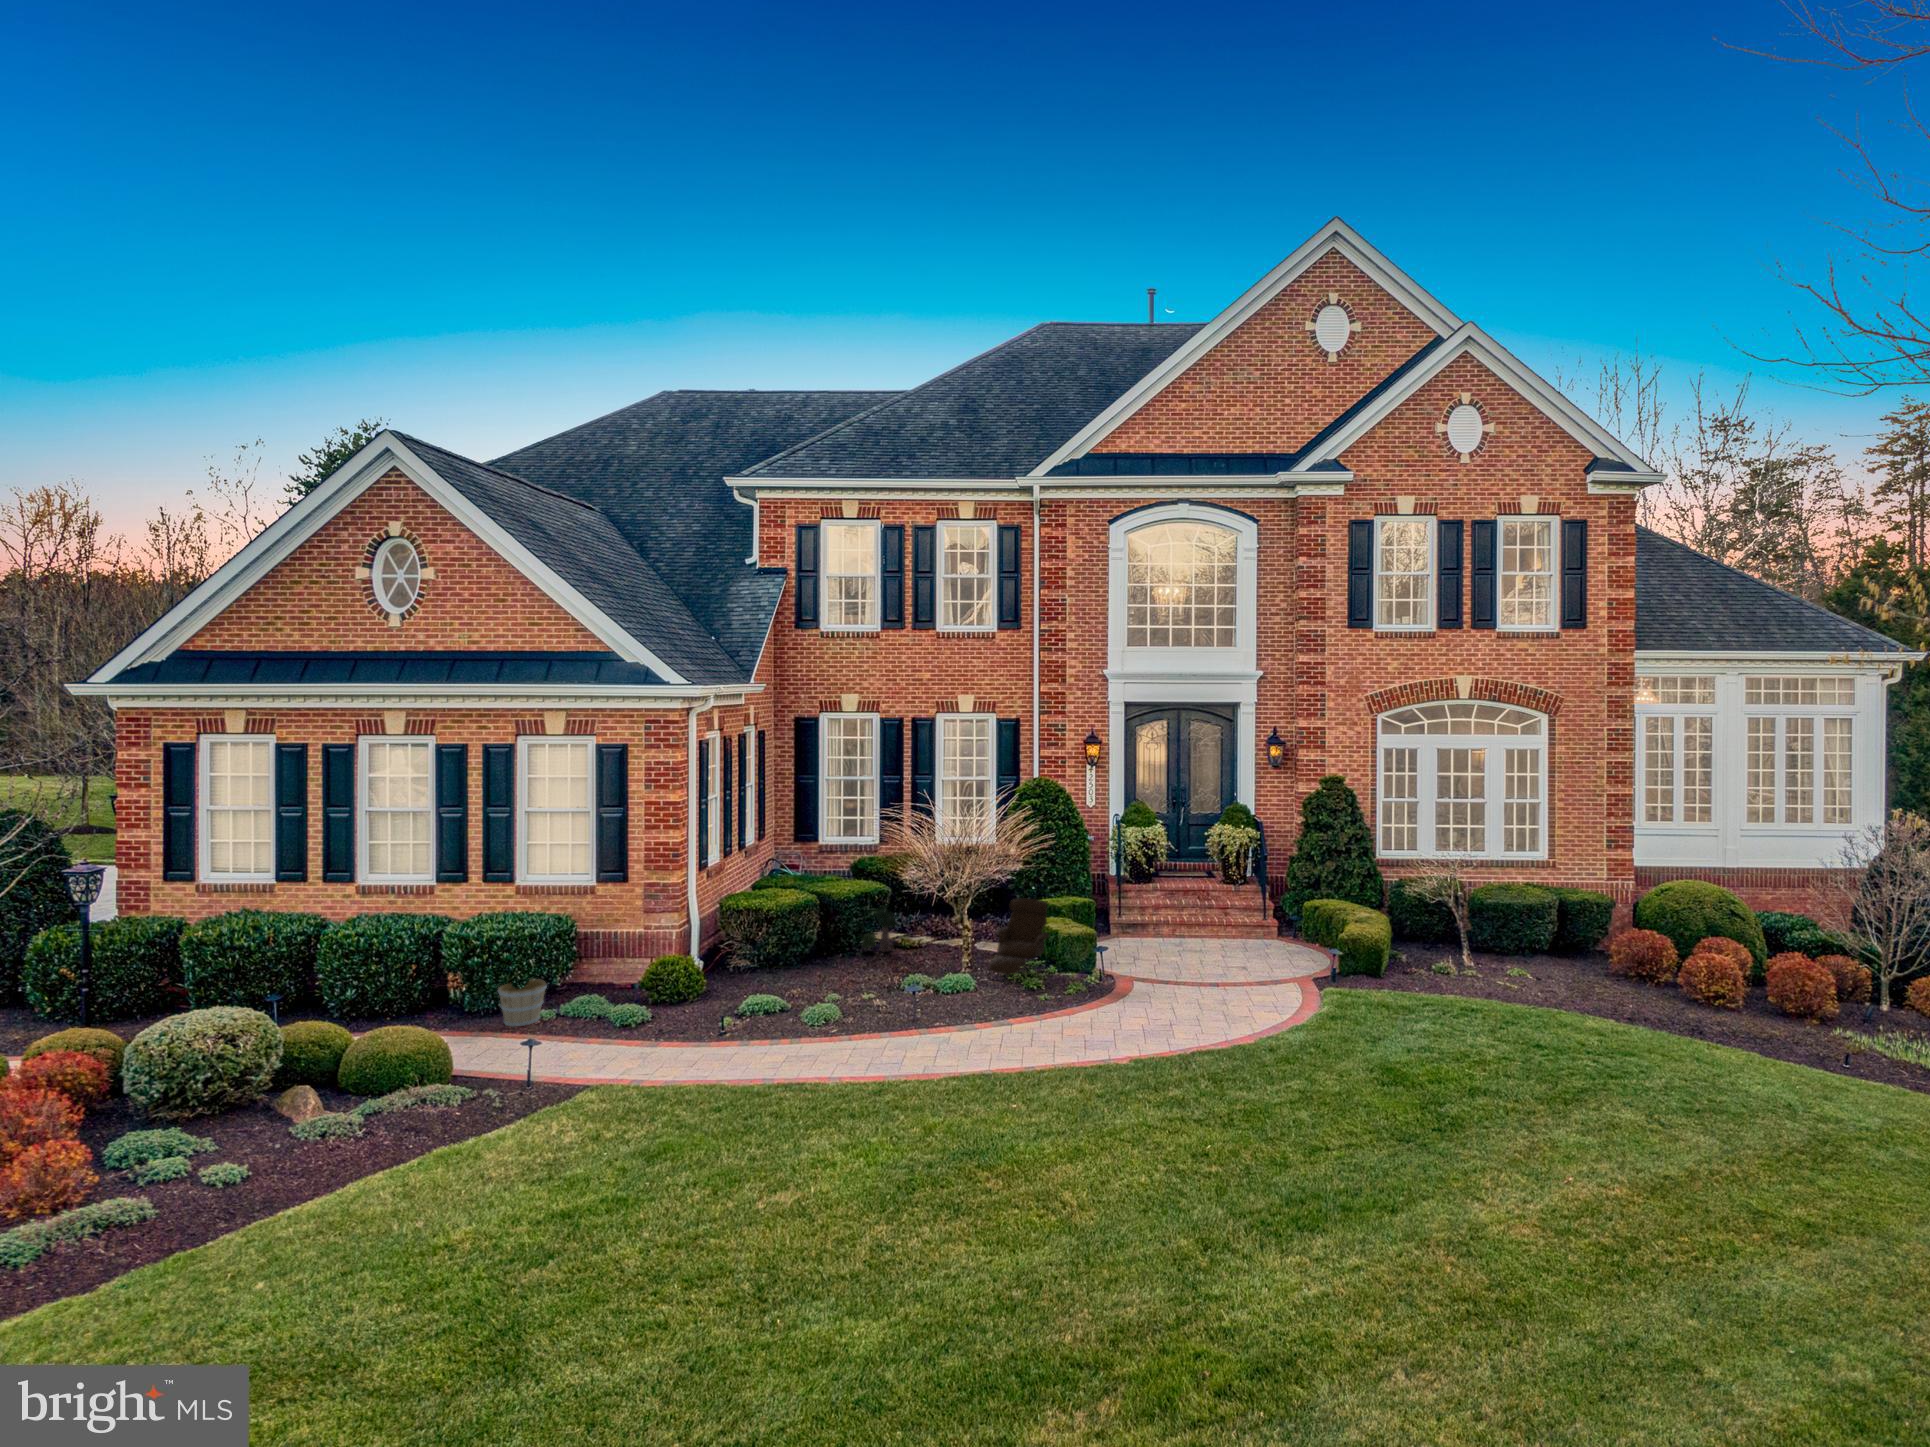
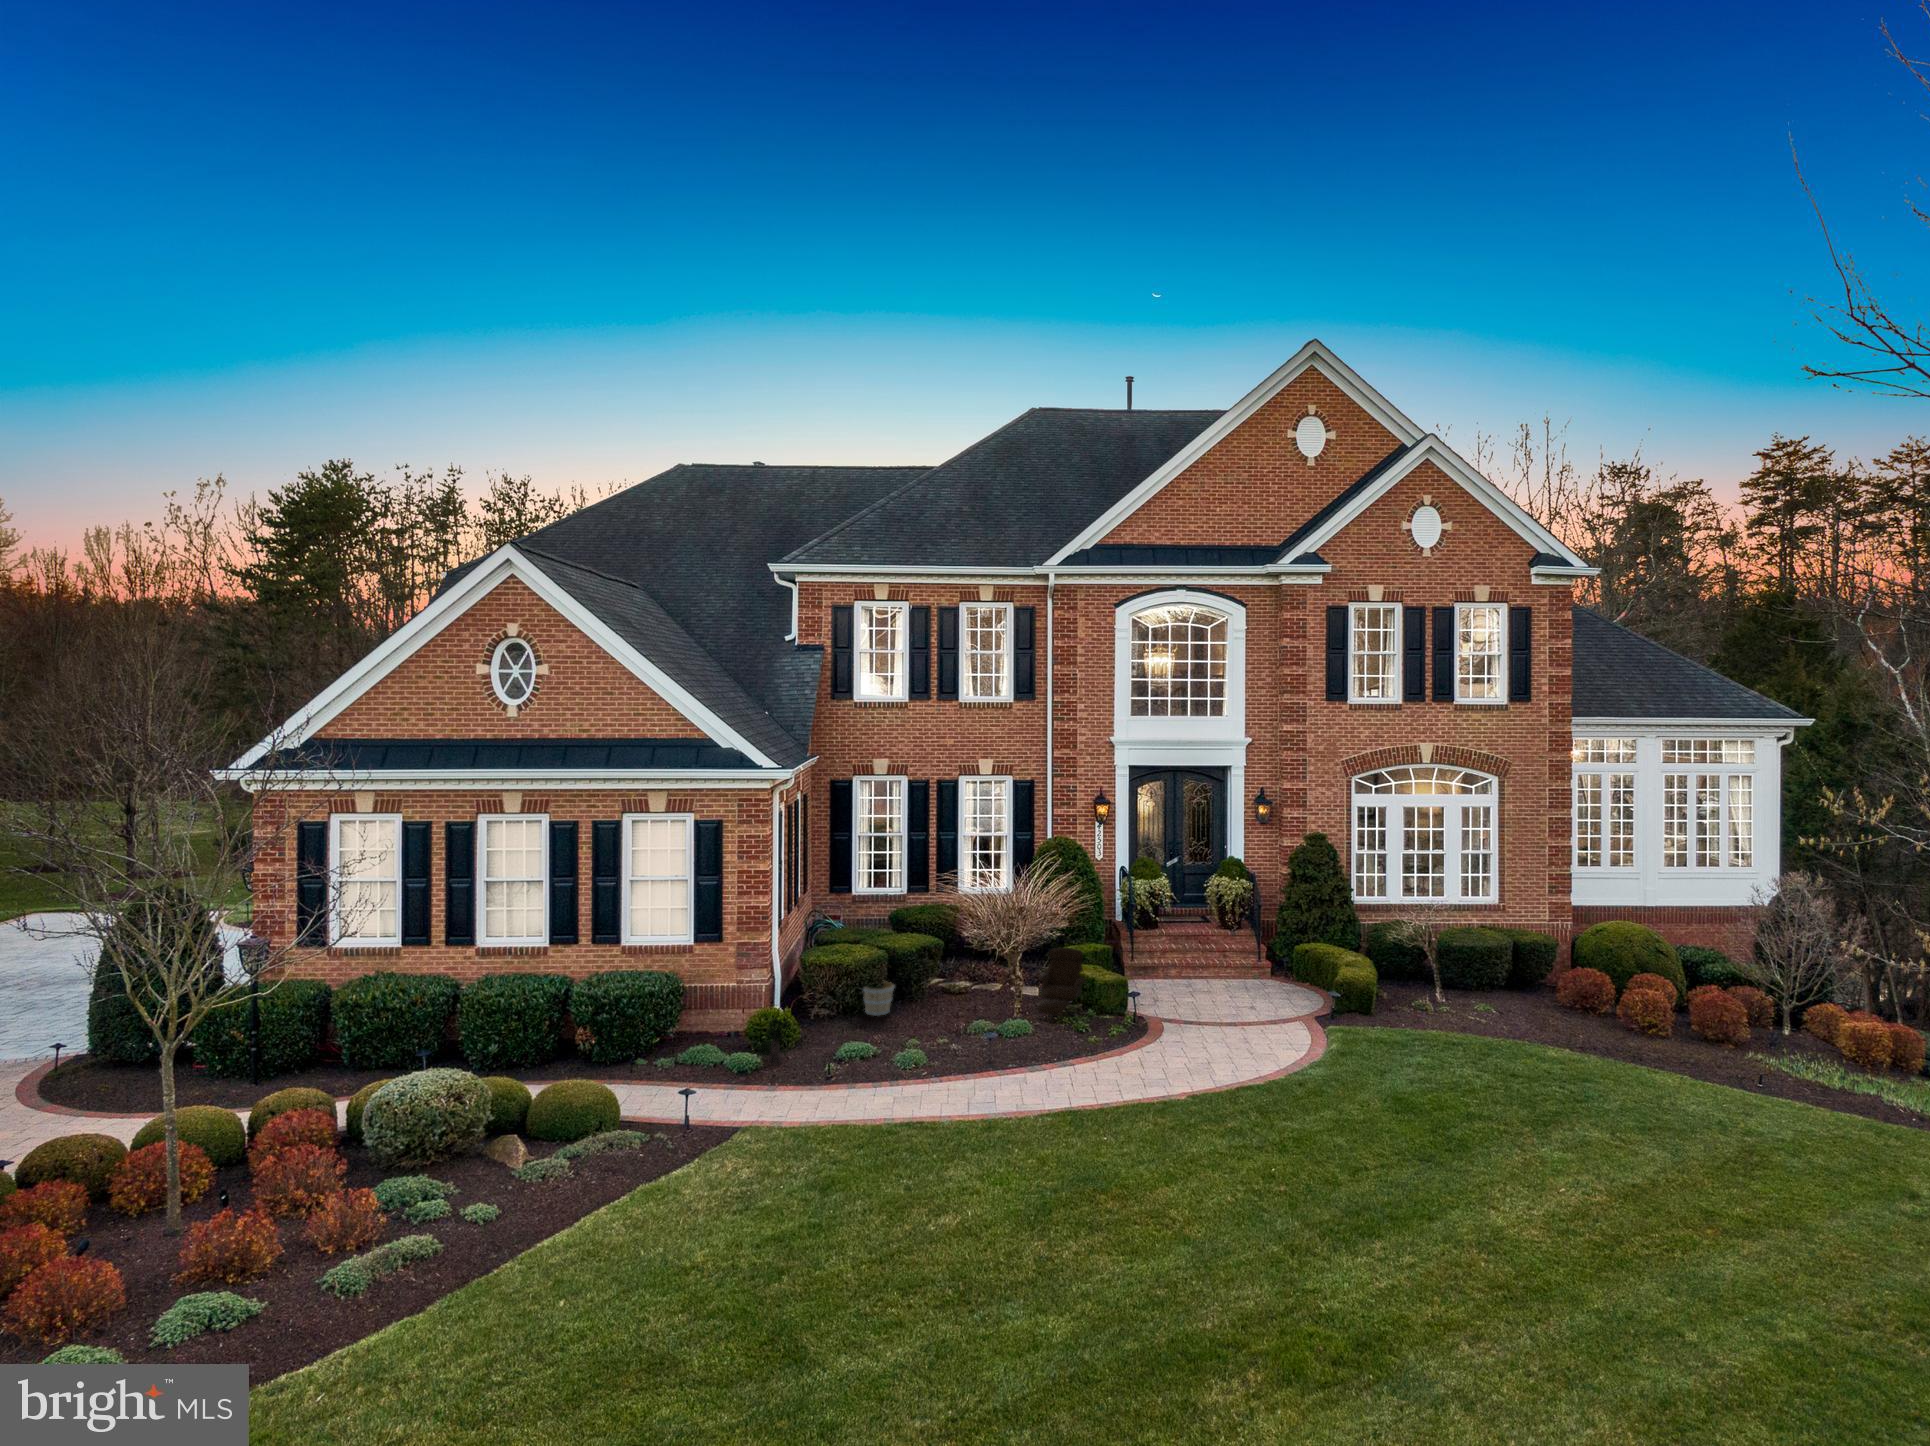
potted plant: present [862,909,897,952] -> present [759,1017,788,1066]
wooden bucket: present [498,979,547,1027] -> present [863,981,895,1016]

